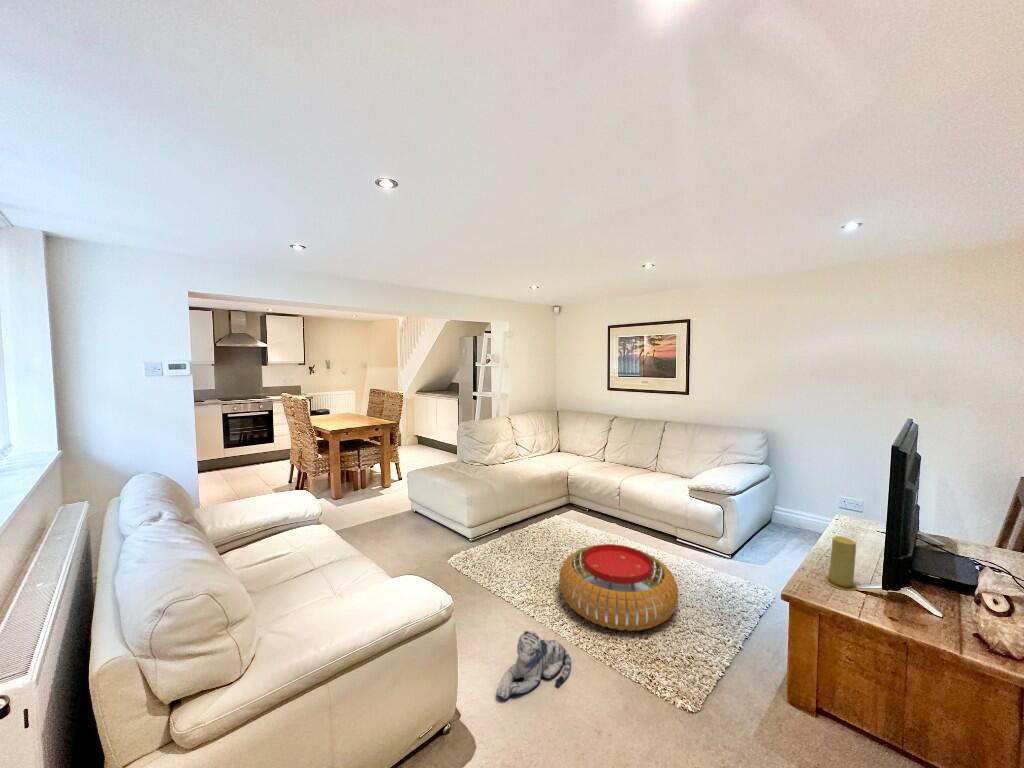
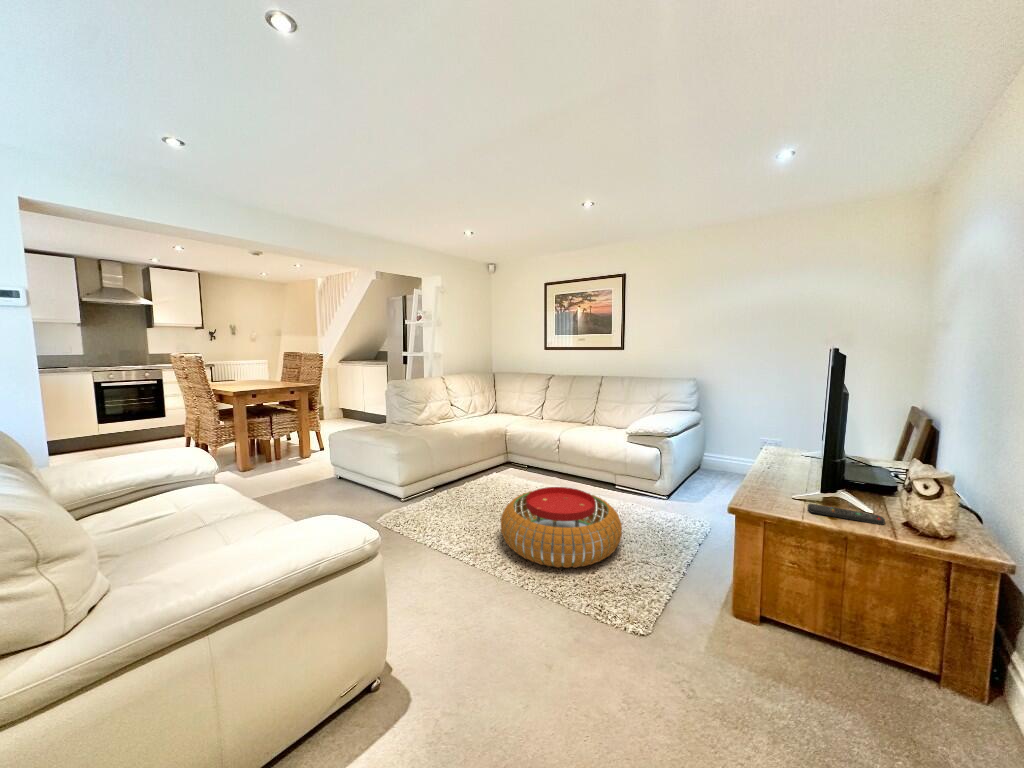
candle: present [824,536,857,591] -> none [764,449,795,499]
remote control: none [866,600,951,634] -> present [808,504,885,525]
plush toy: present [497,630,571,699] -> none [436,571,517,648]

